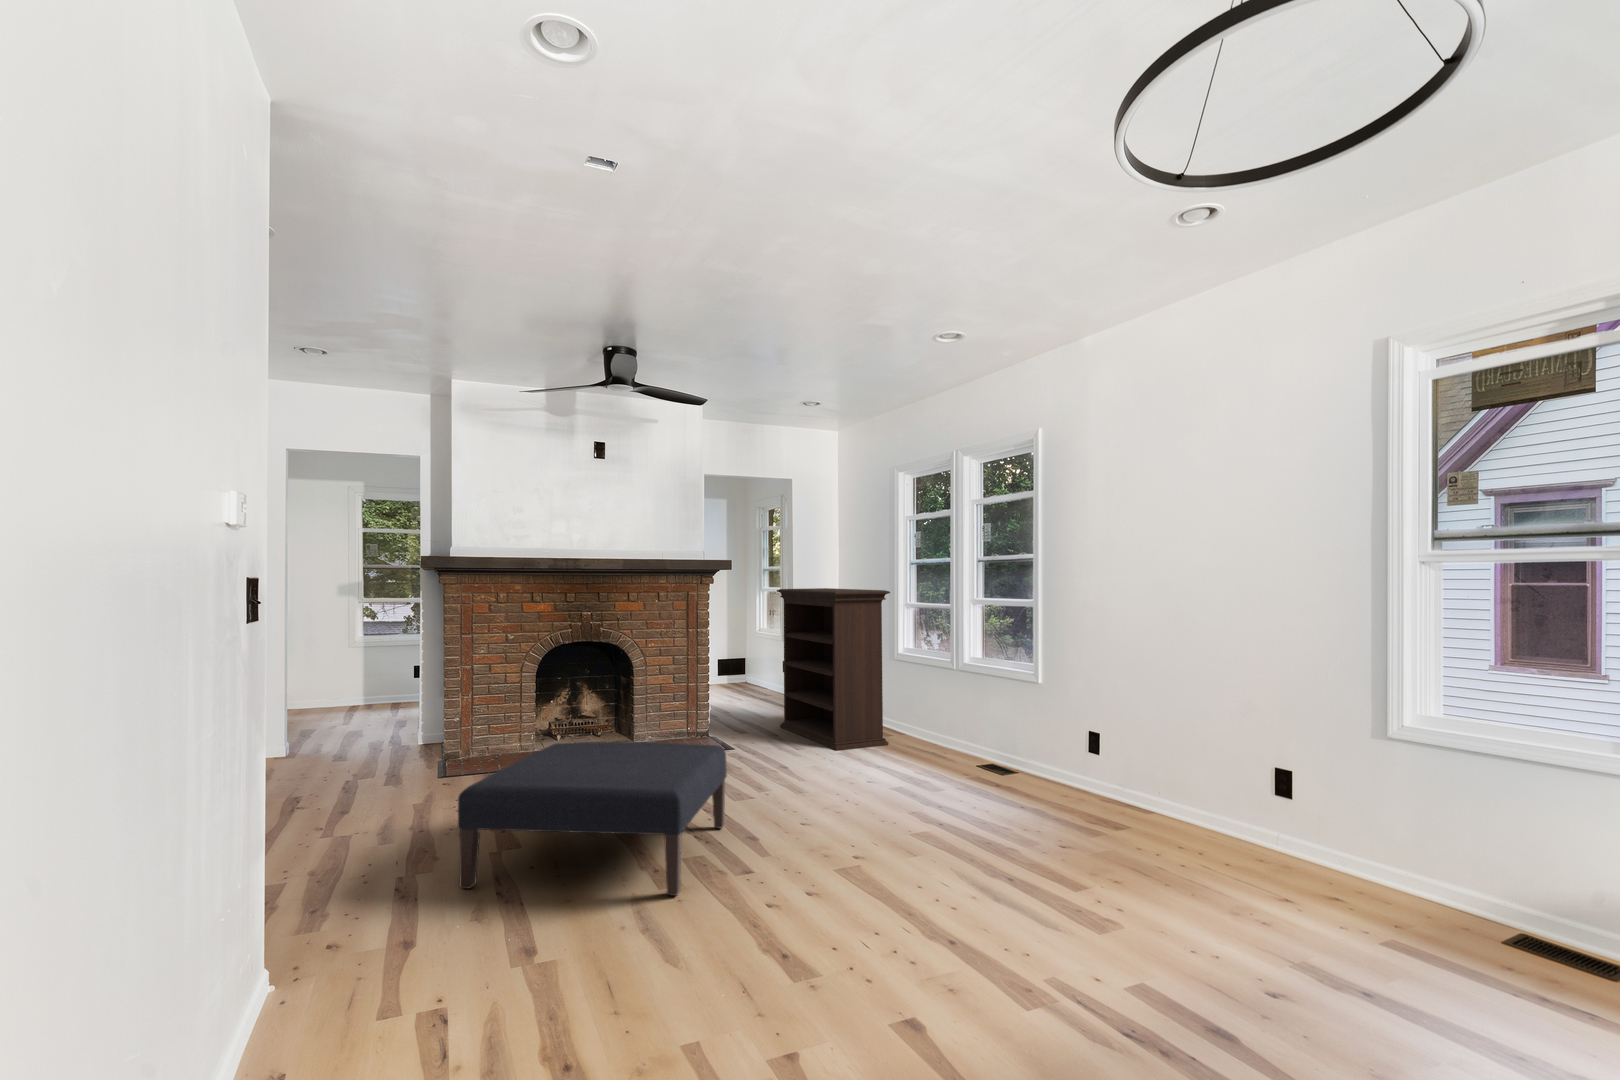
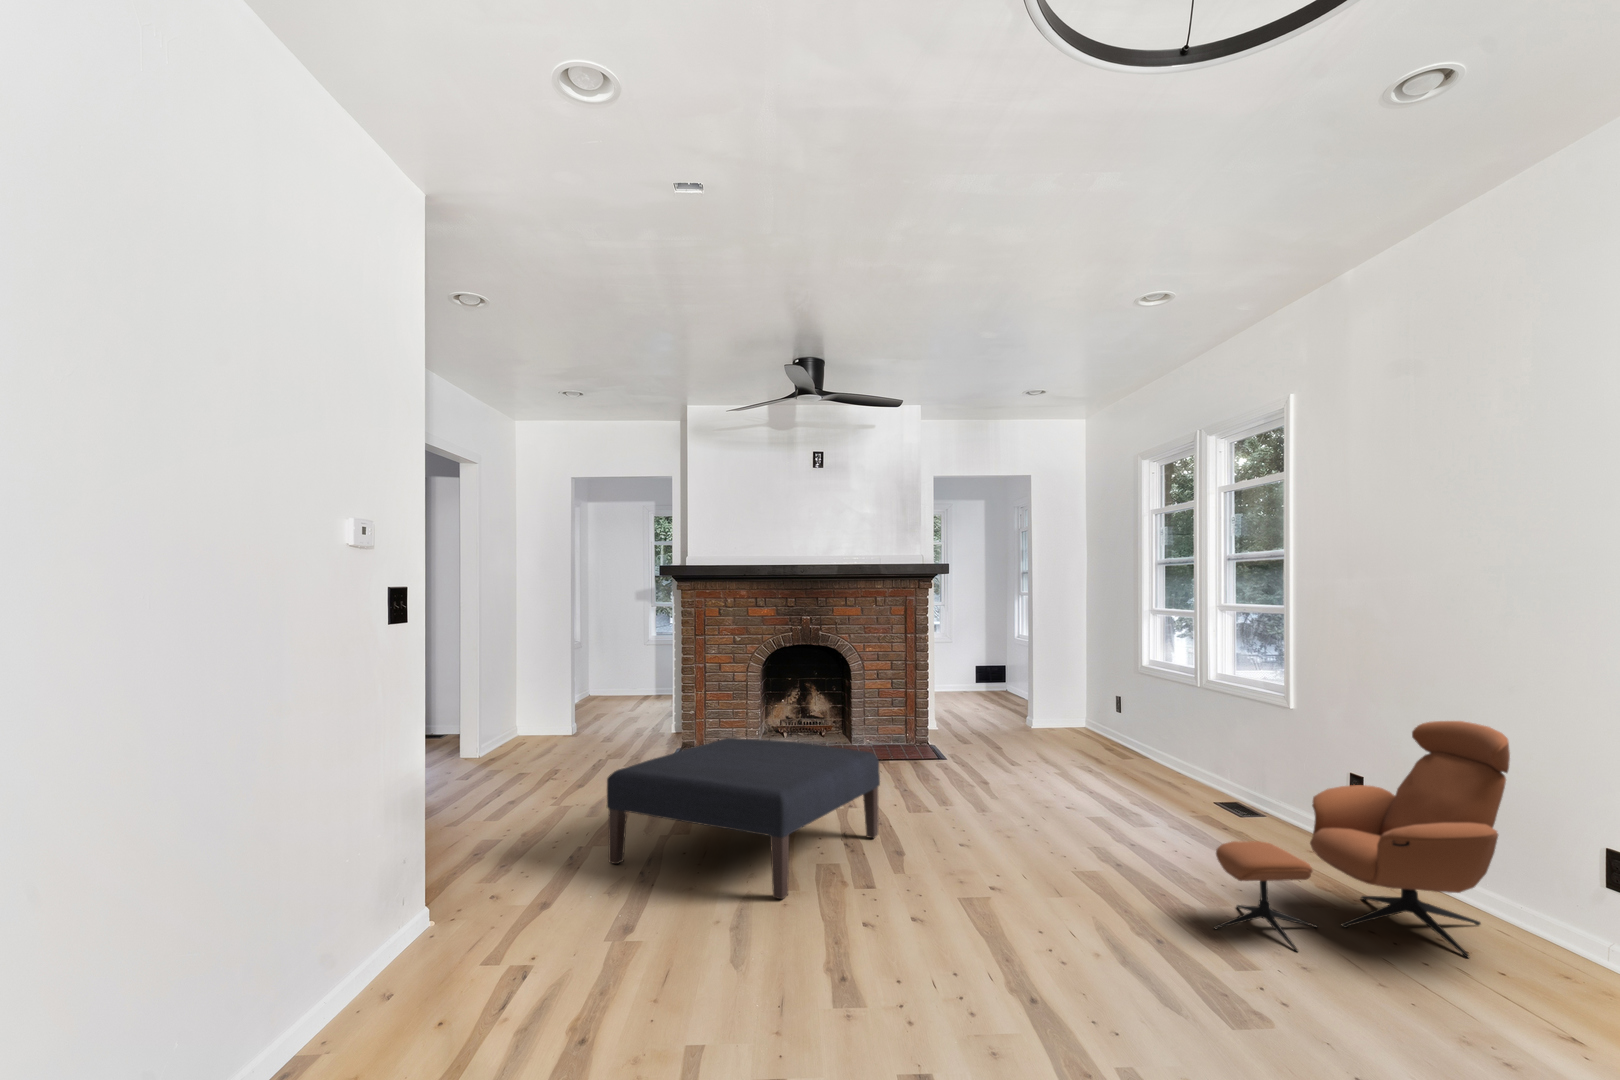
bookshelf: present [777,588,890,751] -> none [1005,593,1120,770]
lounge chair: none [1036,686,1222,872] -> present [1214,721,1510,957]

